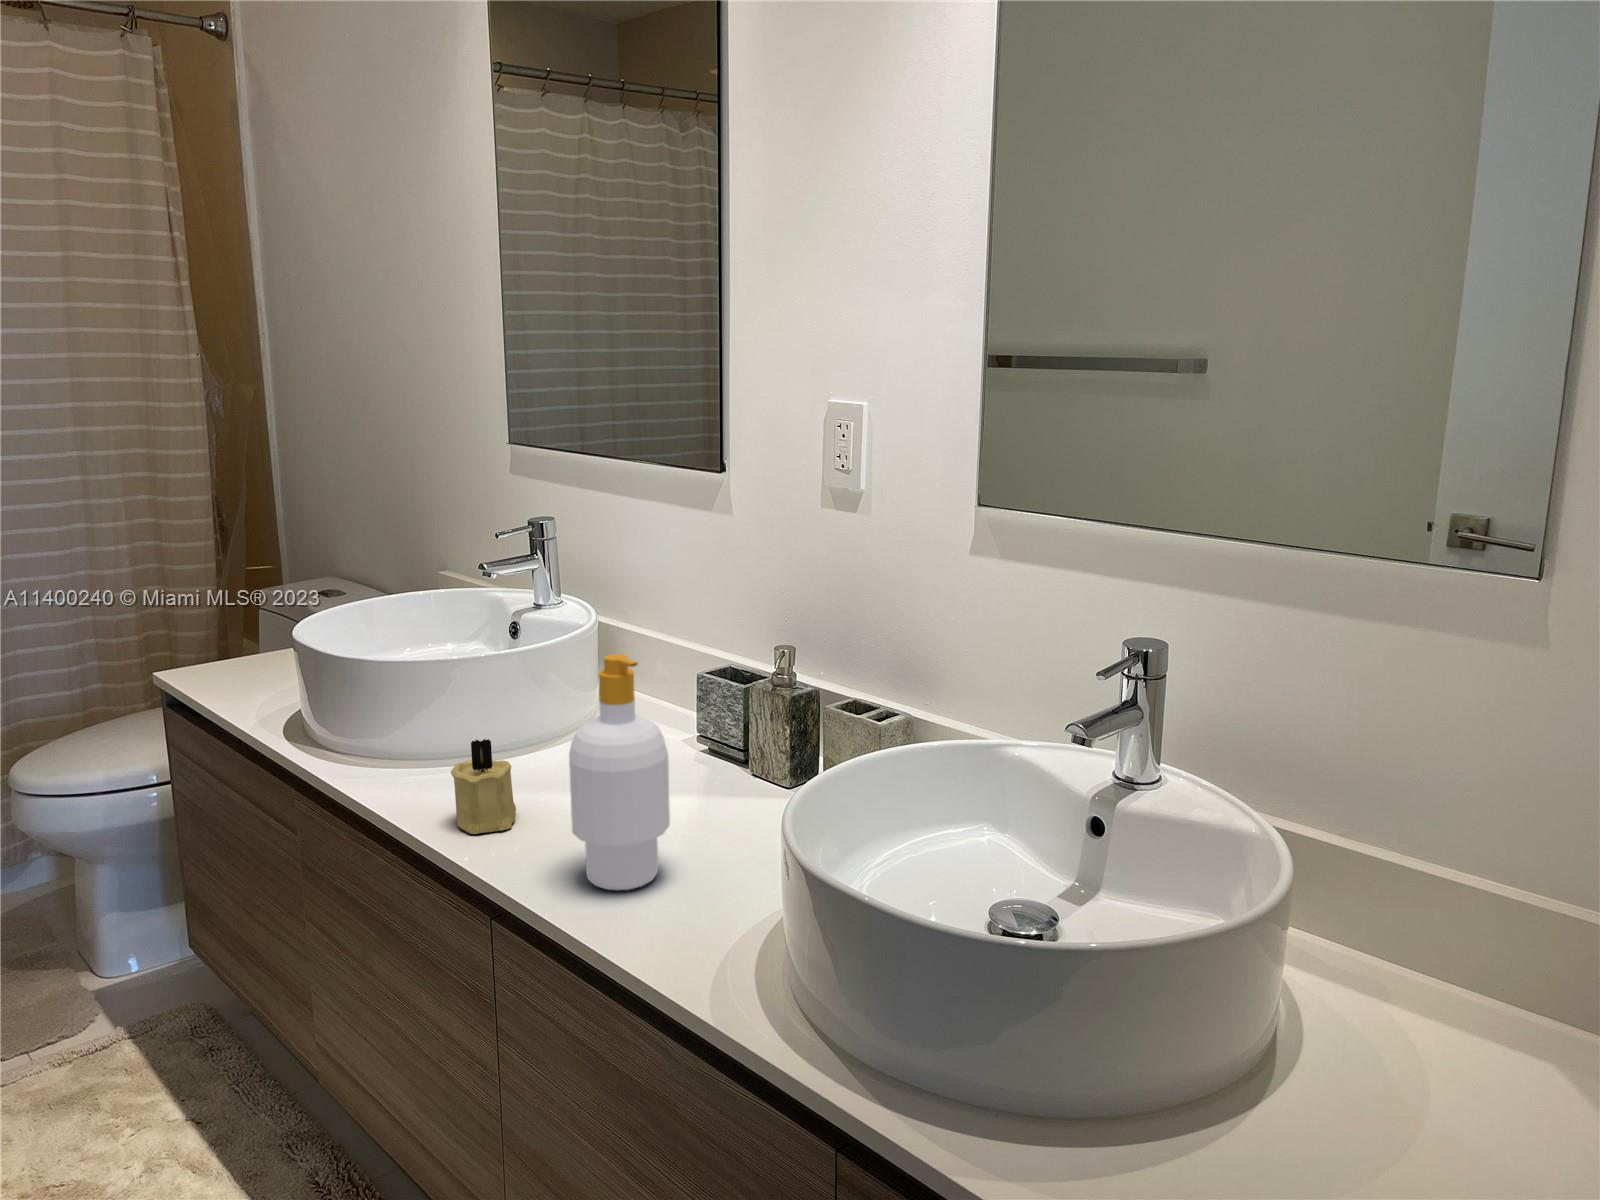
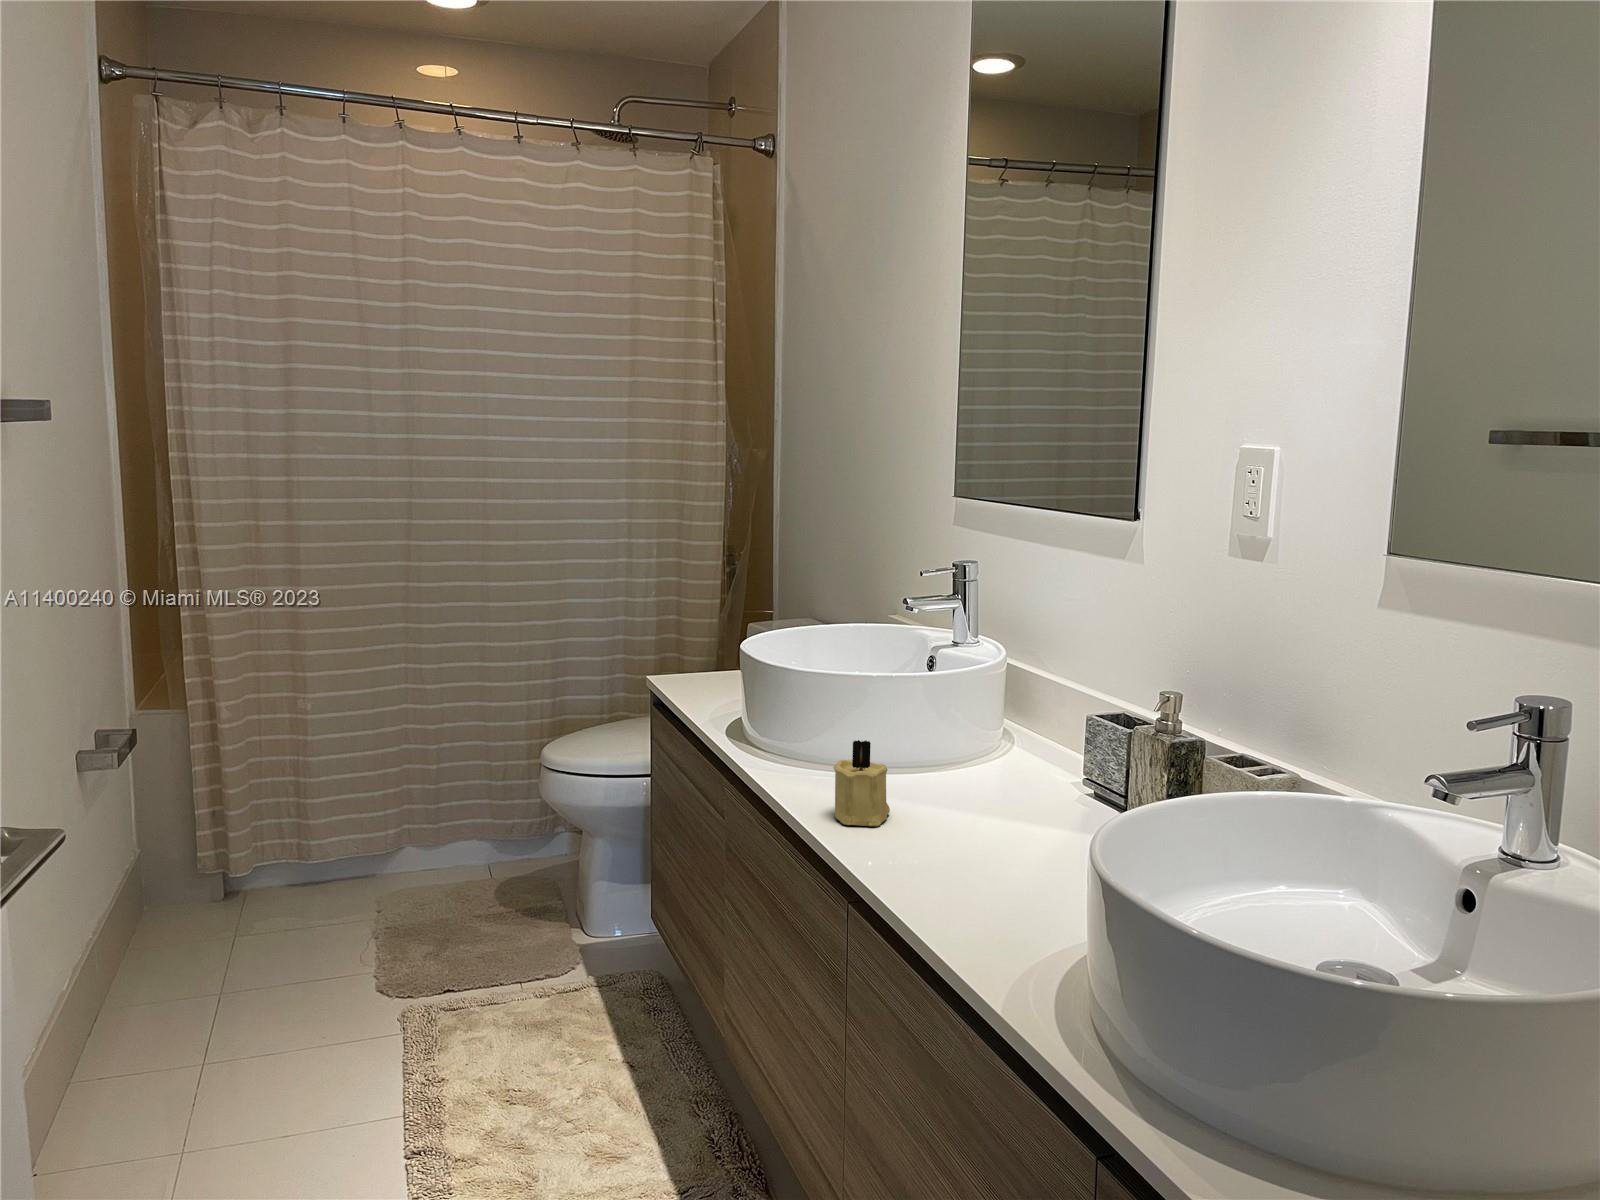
soap bottle: present [569,654,670,890] -> none [918,664,1015,891]

